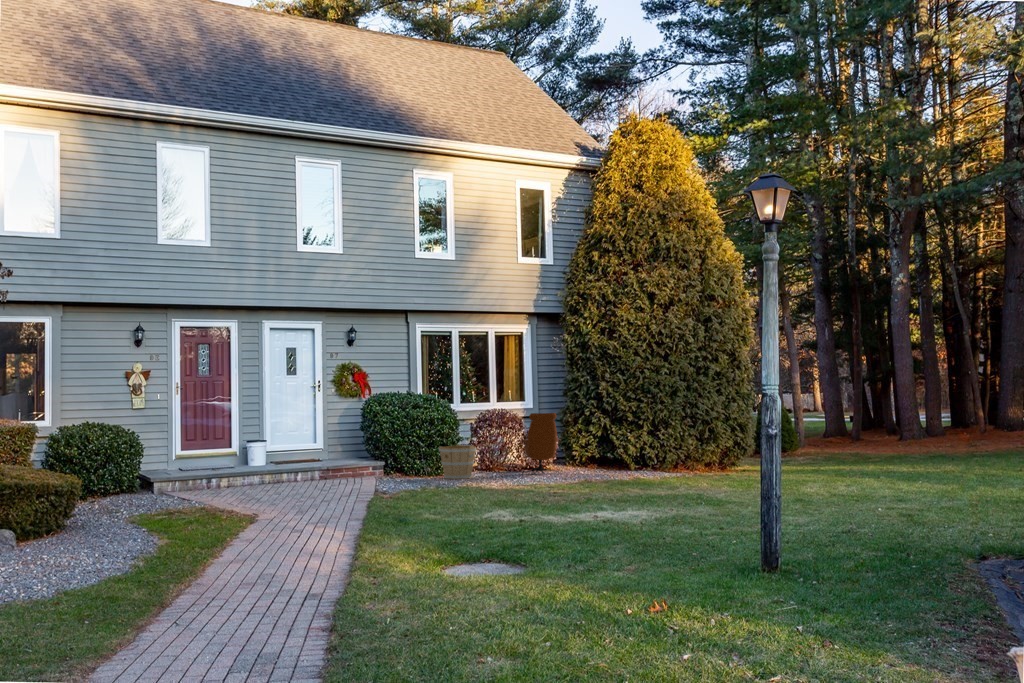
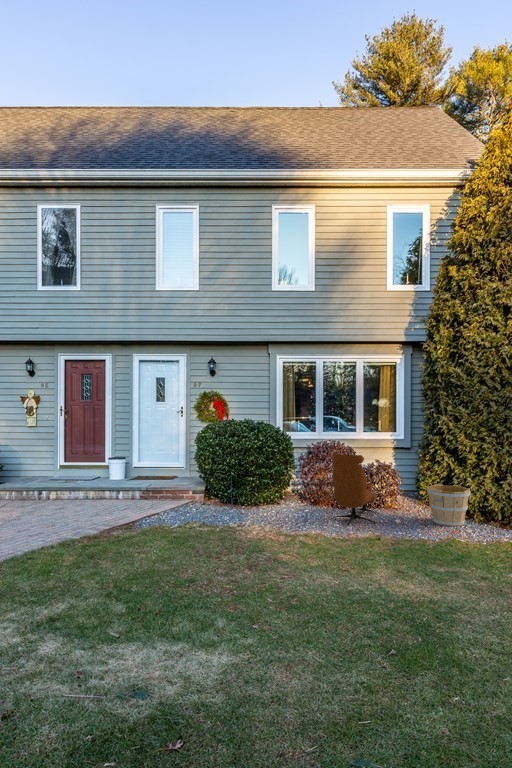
wooden bucket: present [439,445,476,479] -> present [427,484,470,526]

